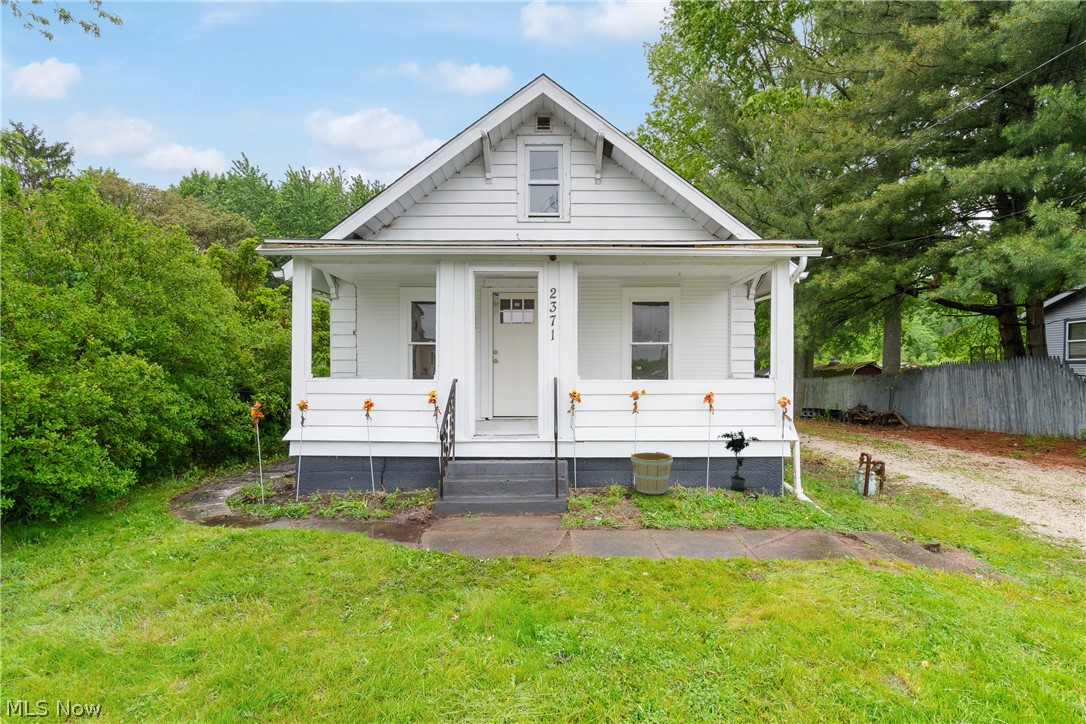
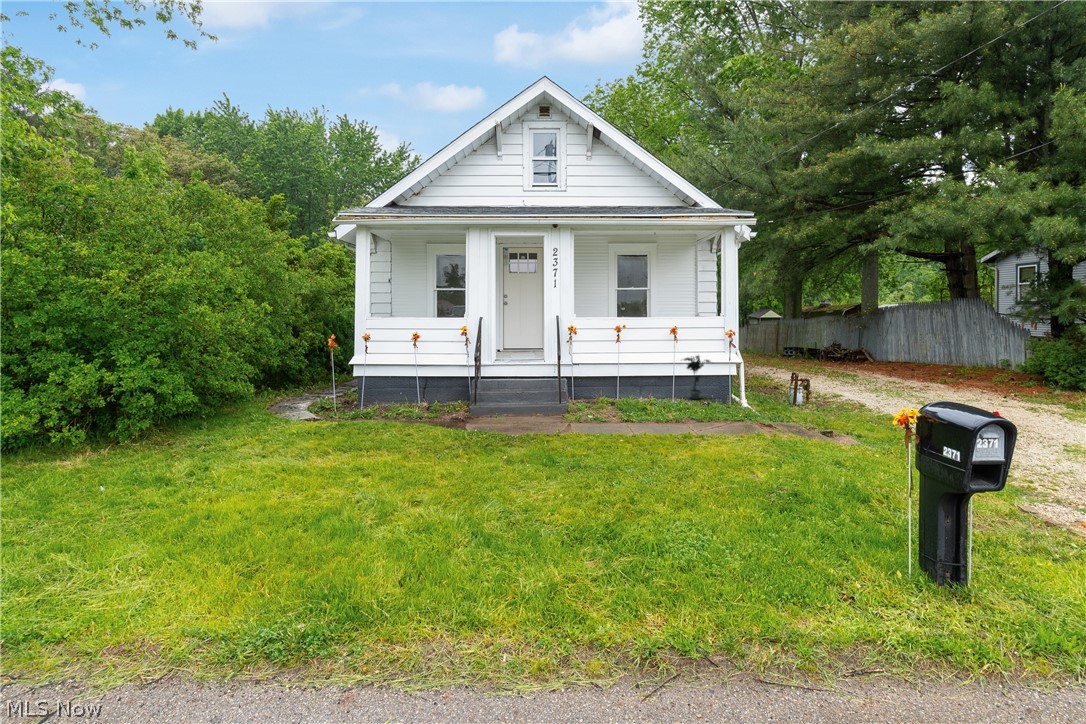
wooden bucket: present [631,452,673,495] -> none [615,372,646,402]

